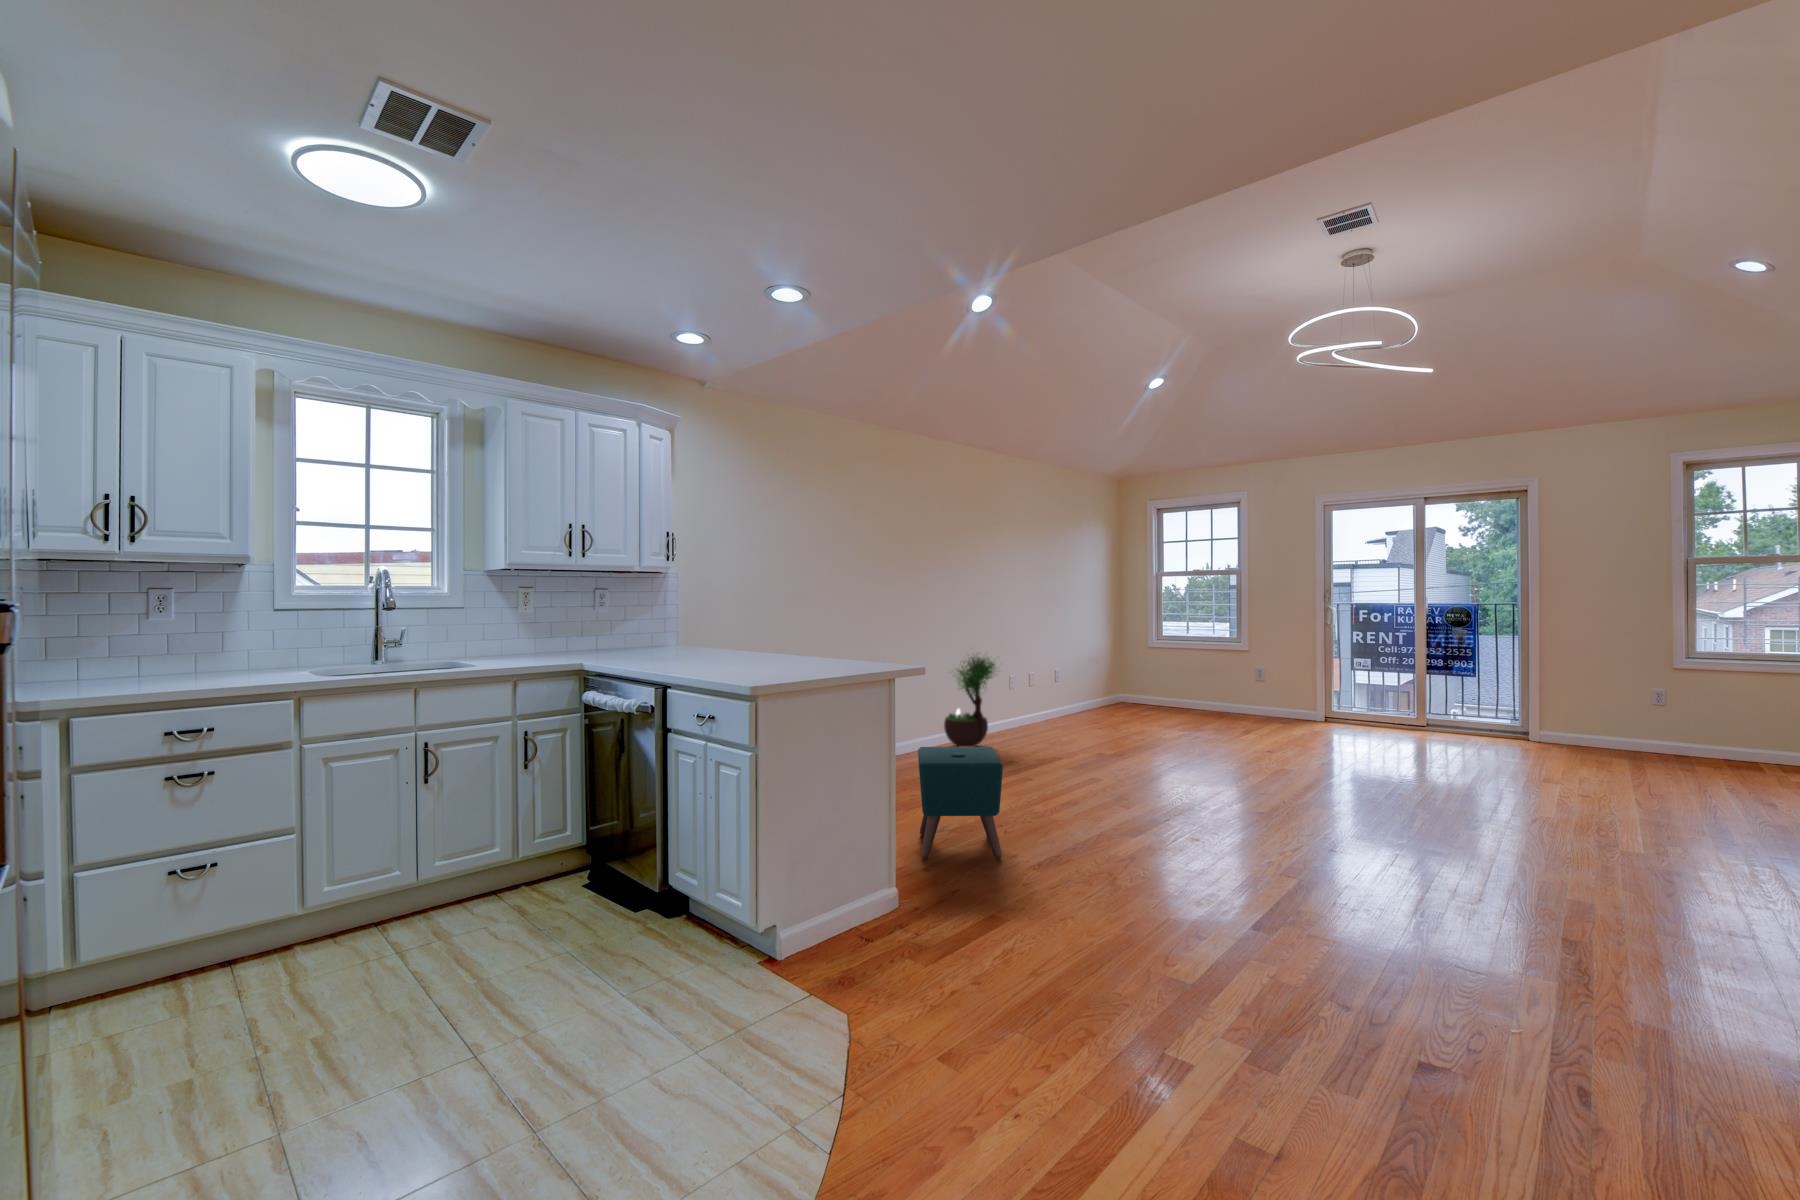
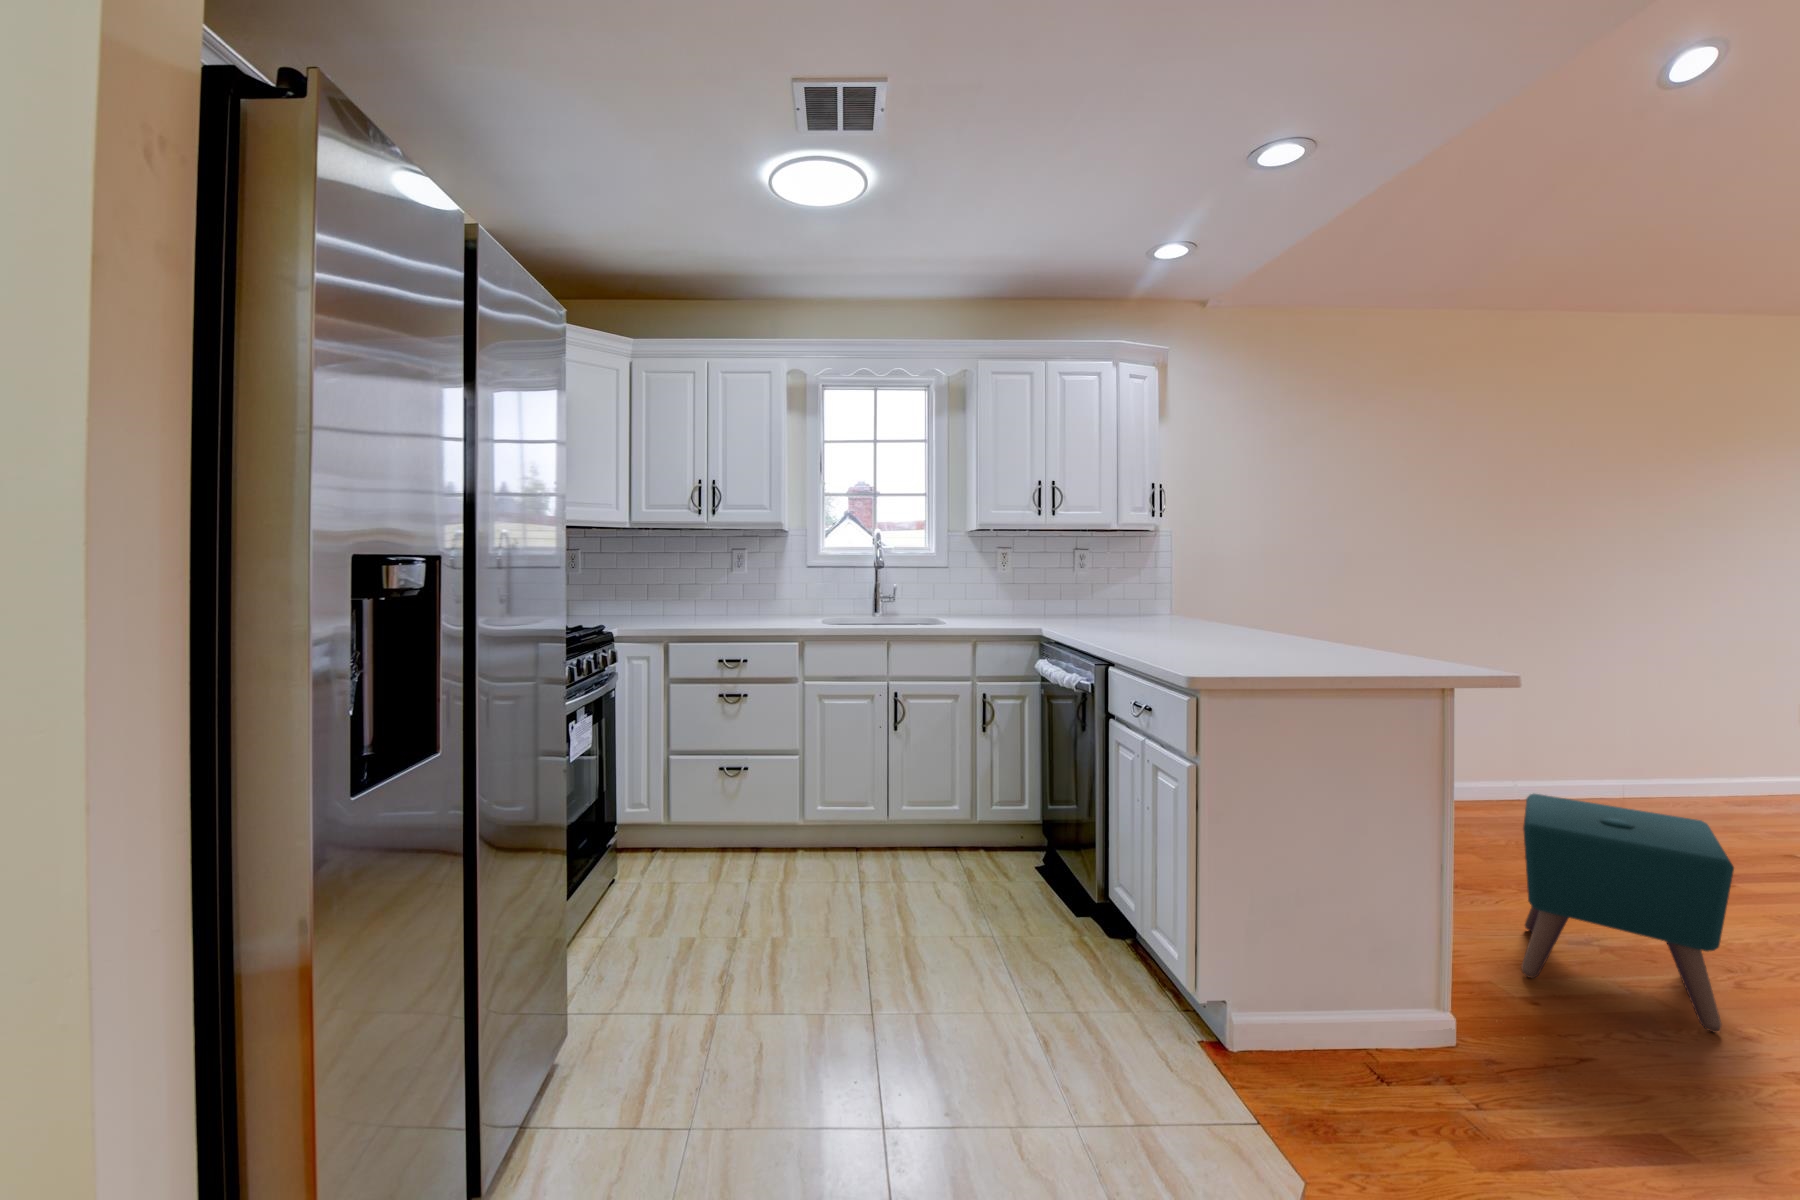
potted tree: present [944,657,997,747] -> none [1596,641,1738,798]

